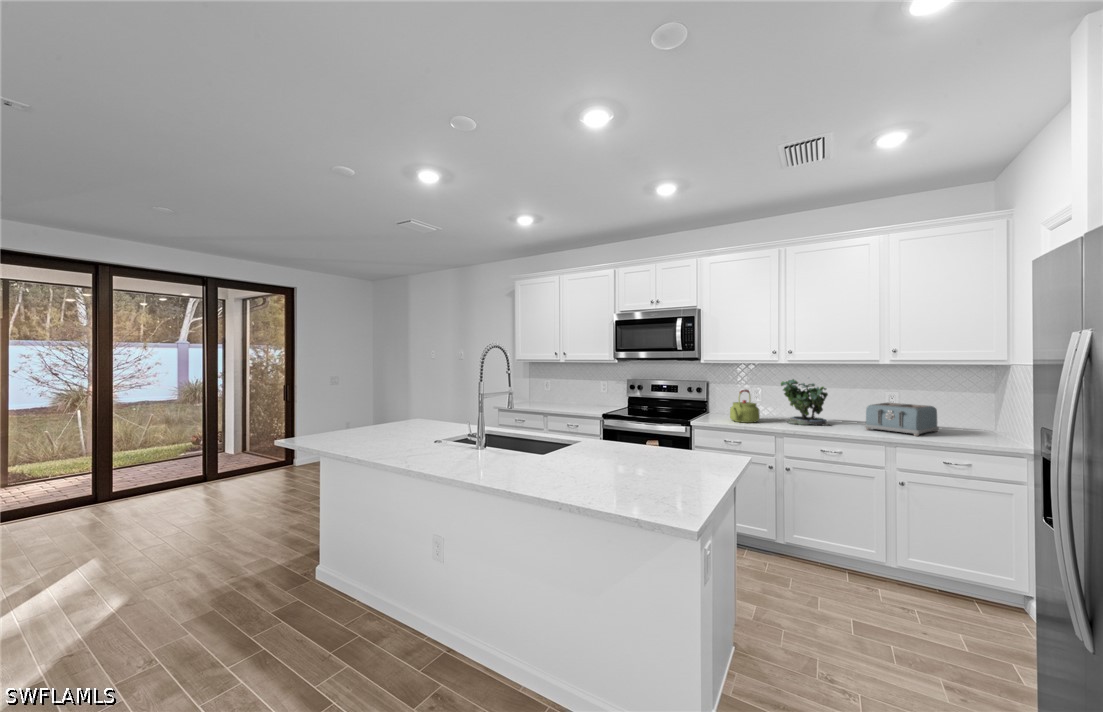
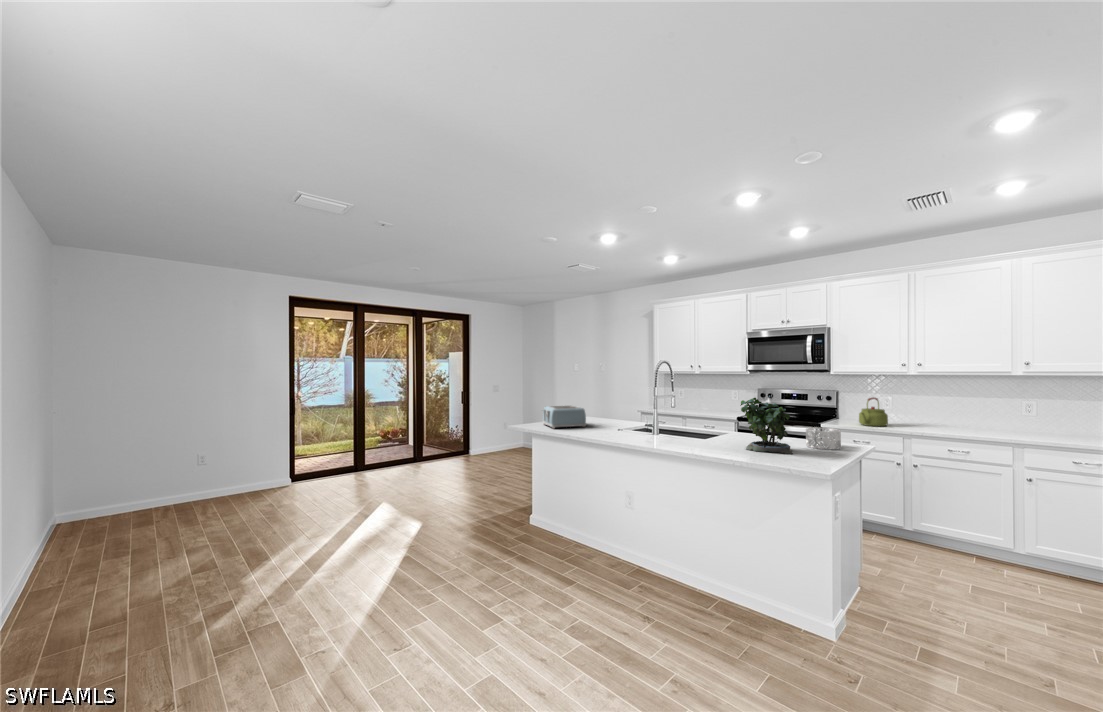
potted plant: present [781,379,830,426] -> present [740,396,793,454]
toaster: present [865,402,939,436] -> present [542,406,586,429]
decorative bowl: none [675,433,718,465] -> present [806,427,841,449]

